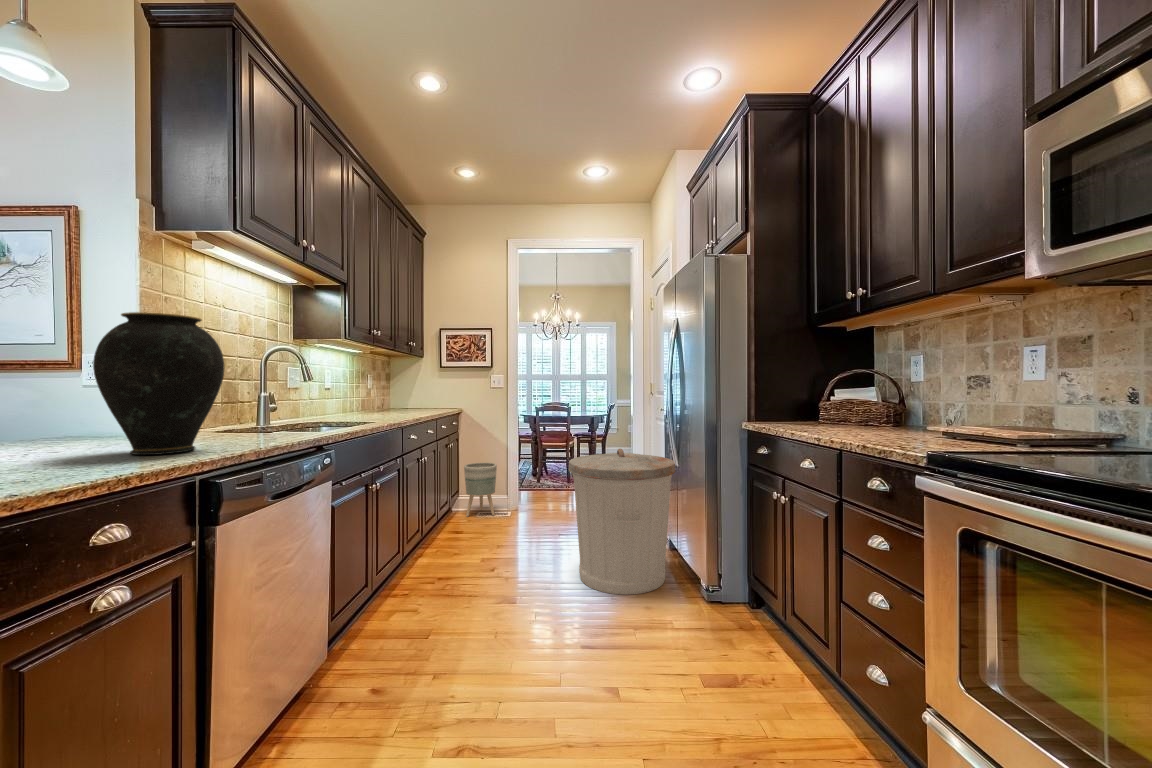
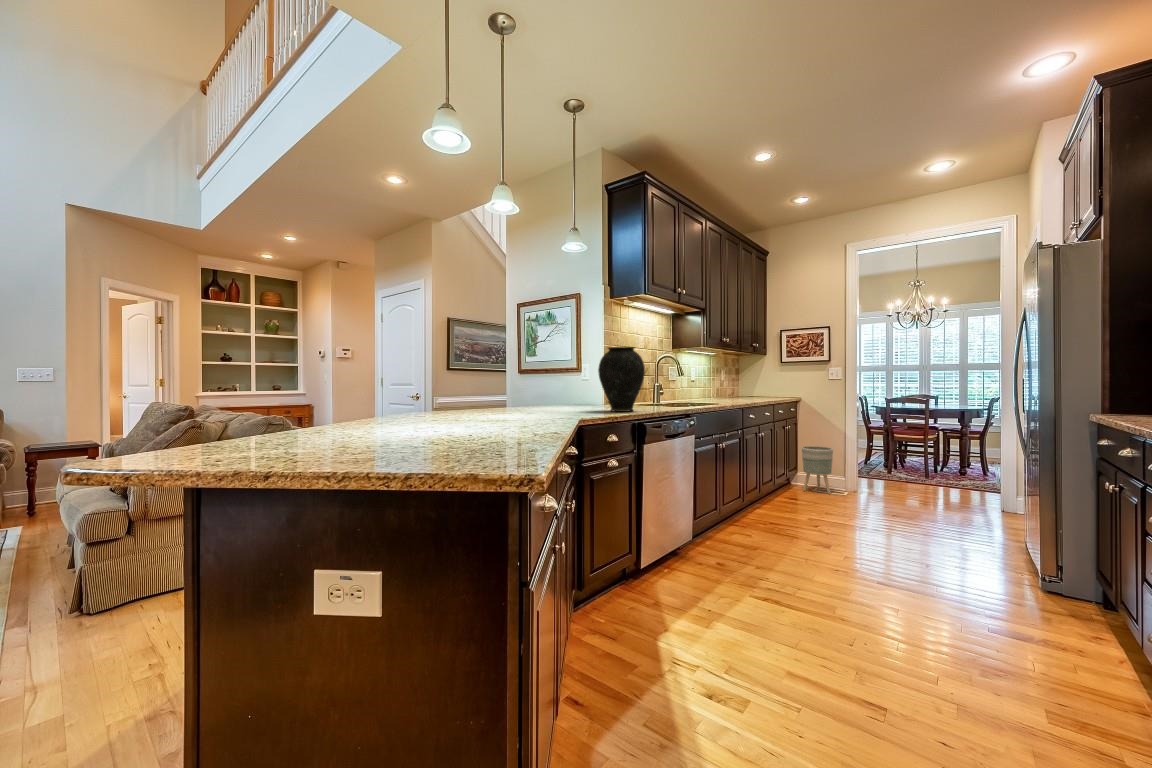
trash can: present [569,449,676,595] -> none [886,437,1012,572]

